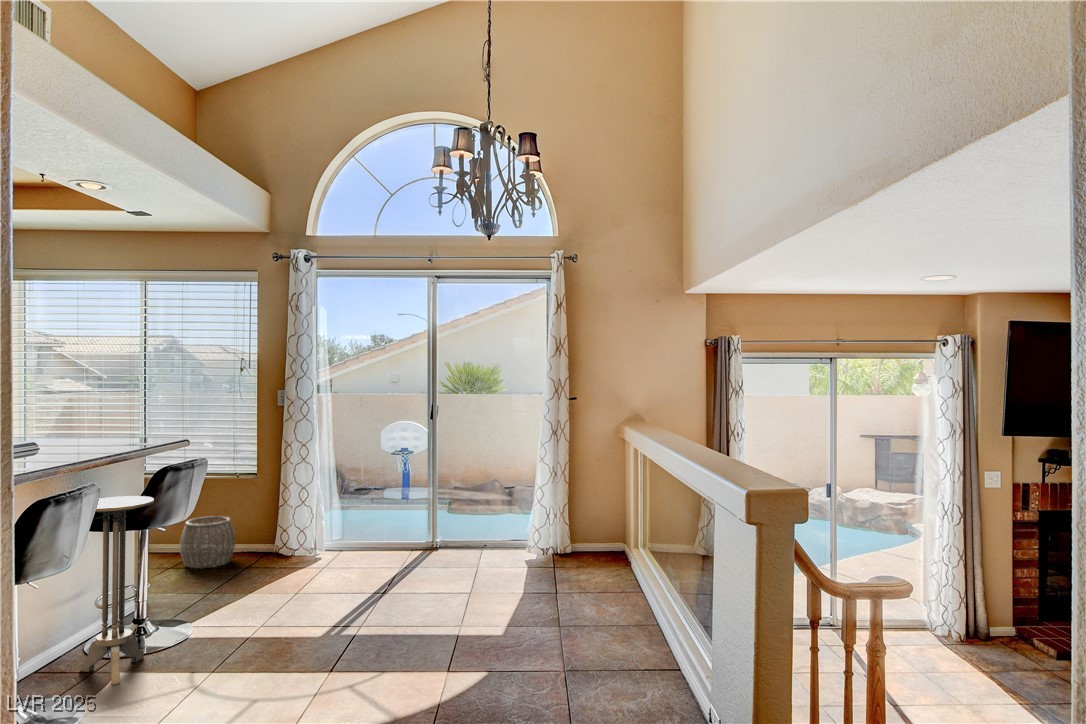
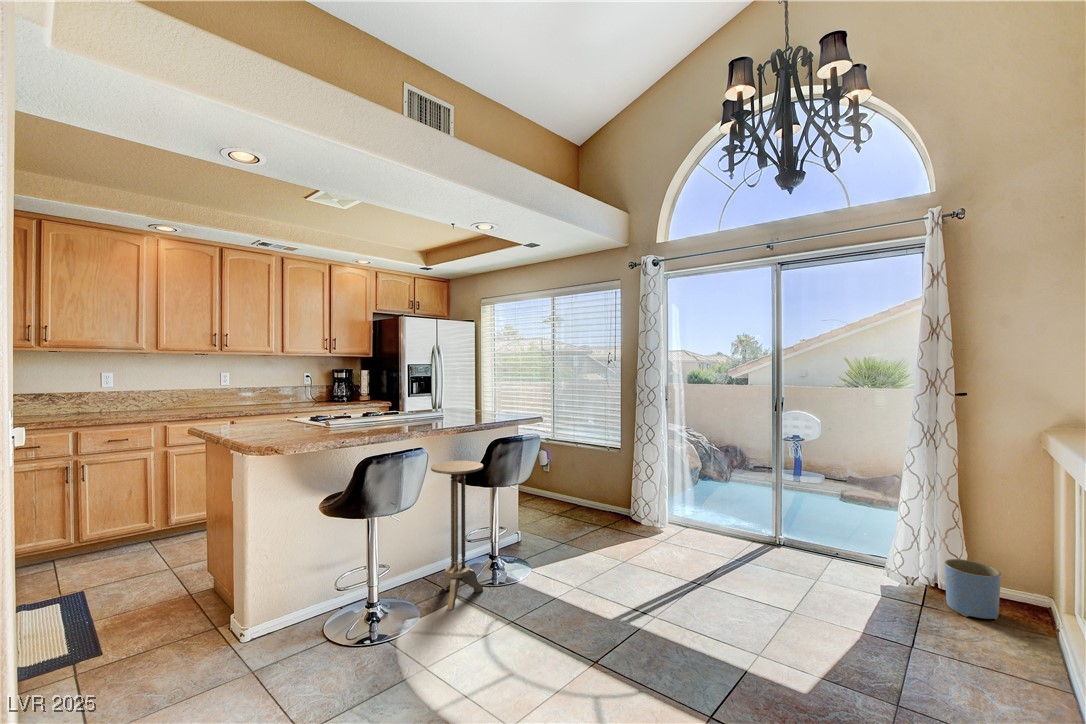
woven basket: present [180,516,235,568] -> none [565,476,605,517]
planter: none [566,526,598,567] -> present [944,559,1001,620]

